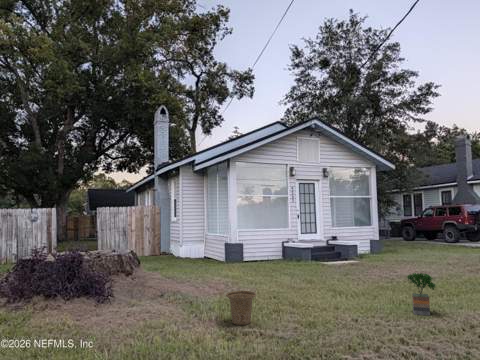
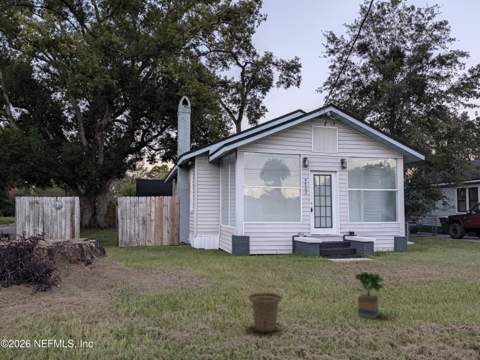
basket: present [226,291,256,325] -> present [248,292,282,332]

